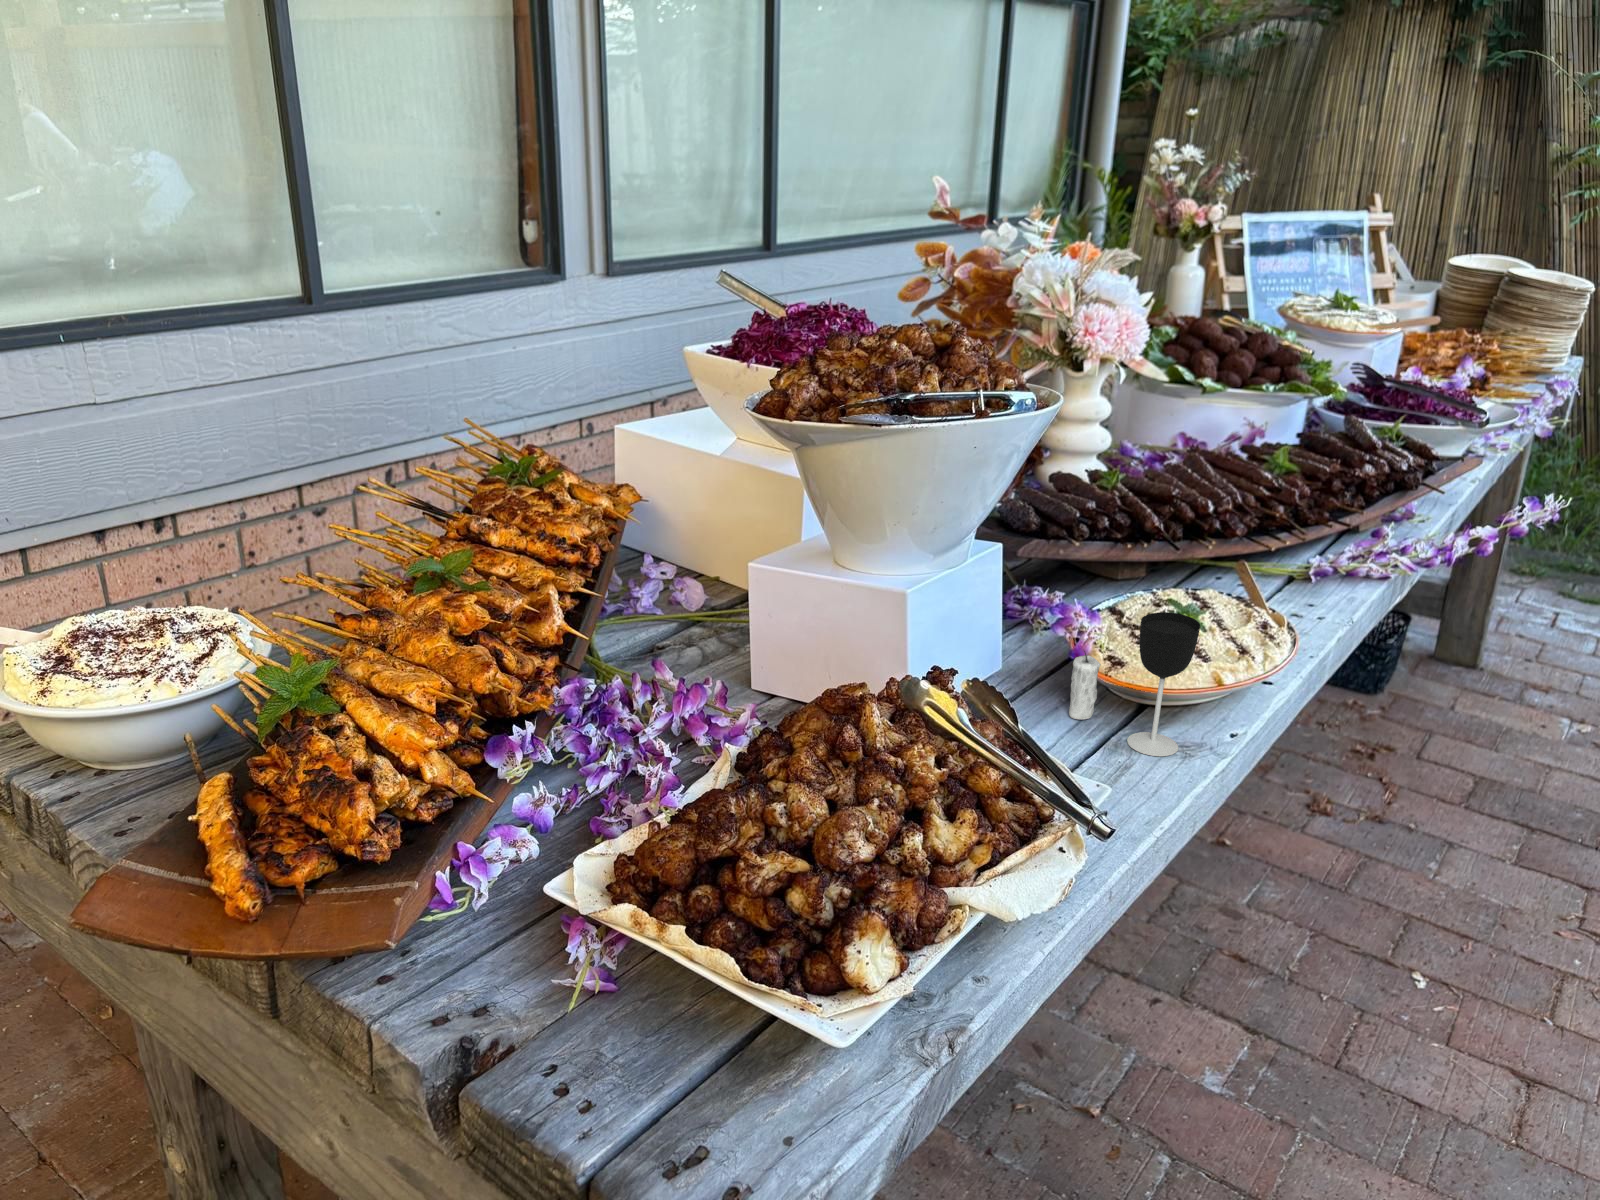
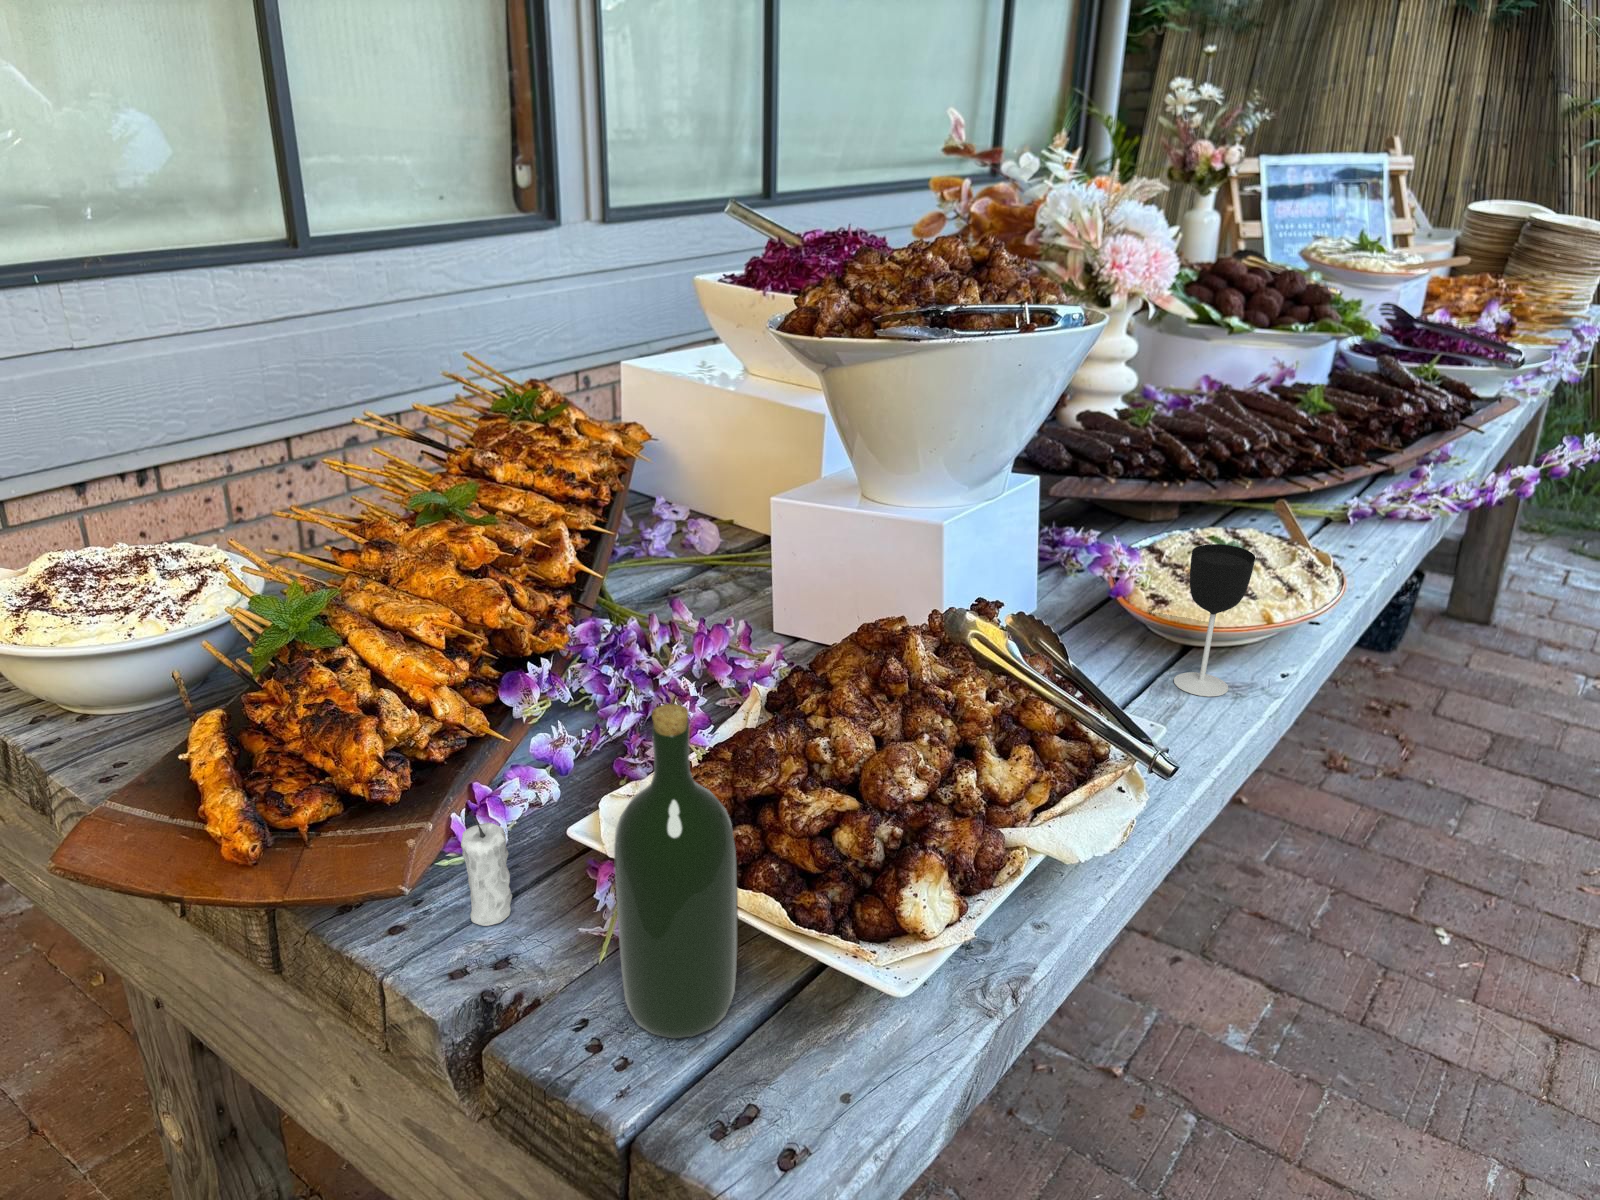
candle: present [1069,651,1101,720] -> present [461,817,512,926]
wine bottle: none [581,779,694,1083] -> present [614,704,738,1038]

